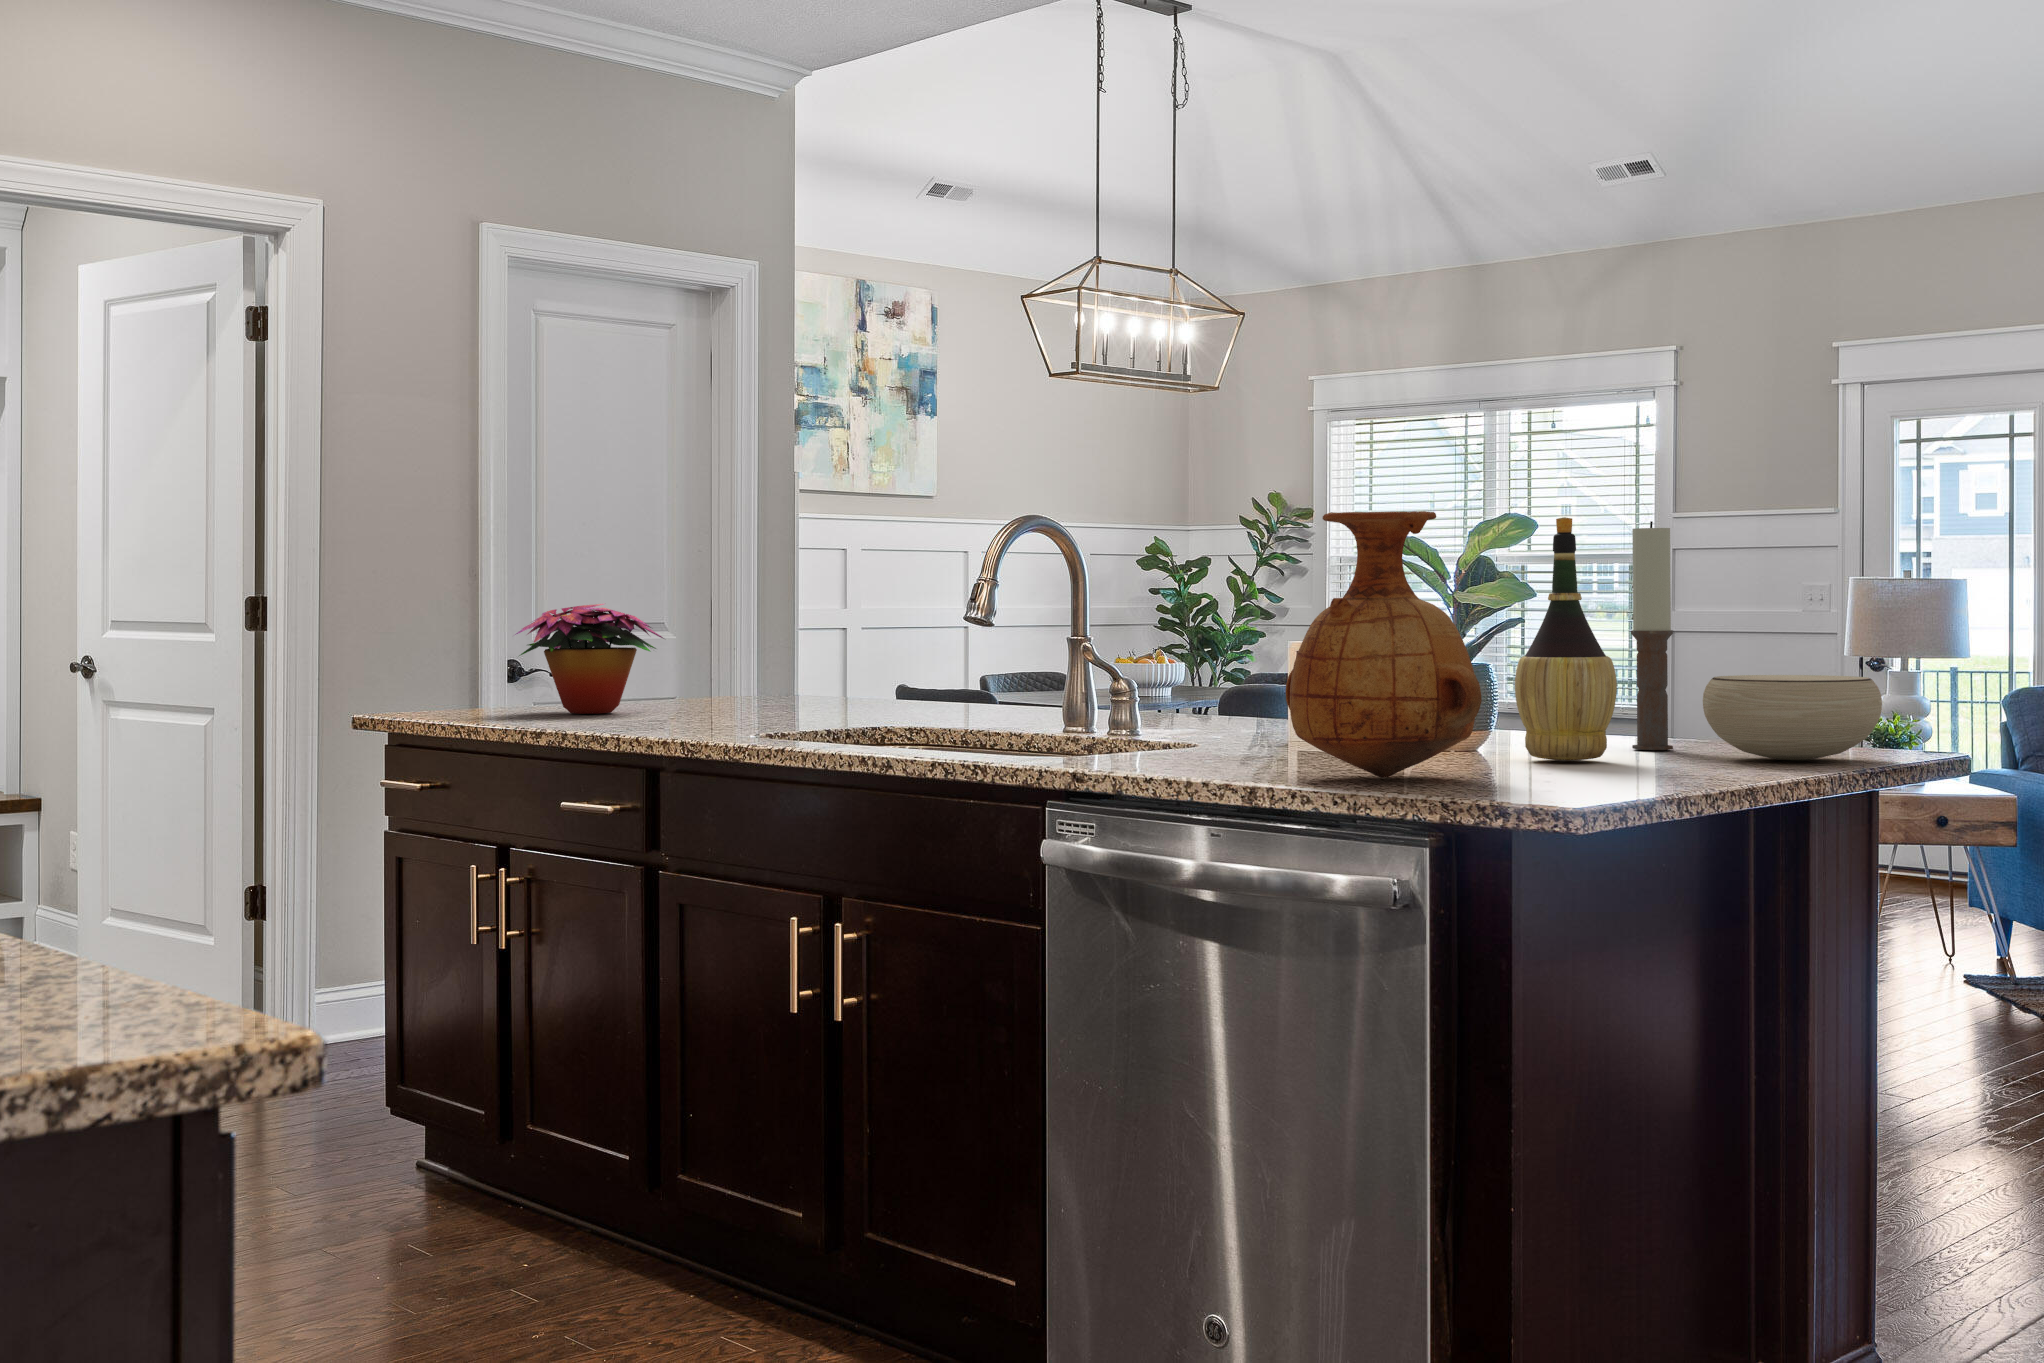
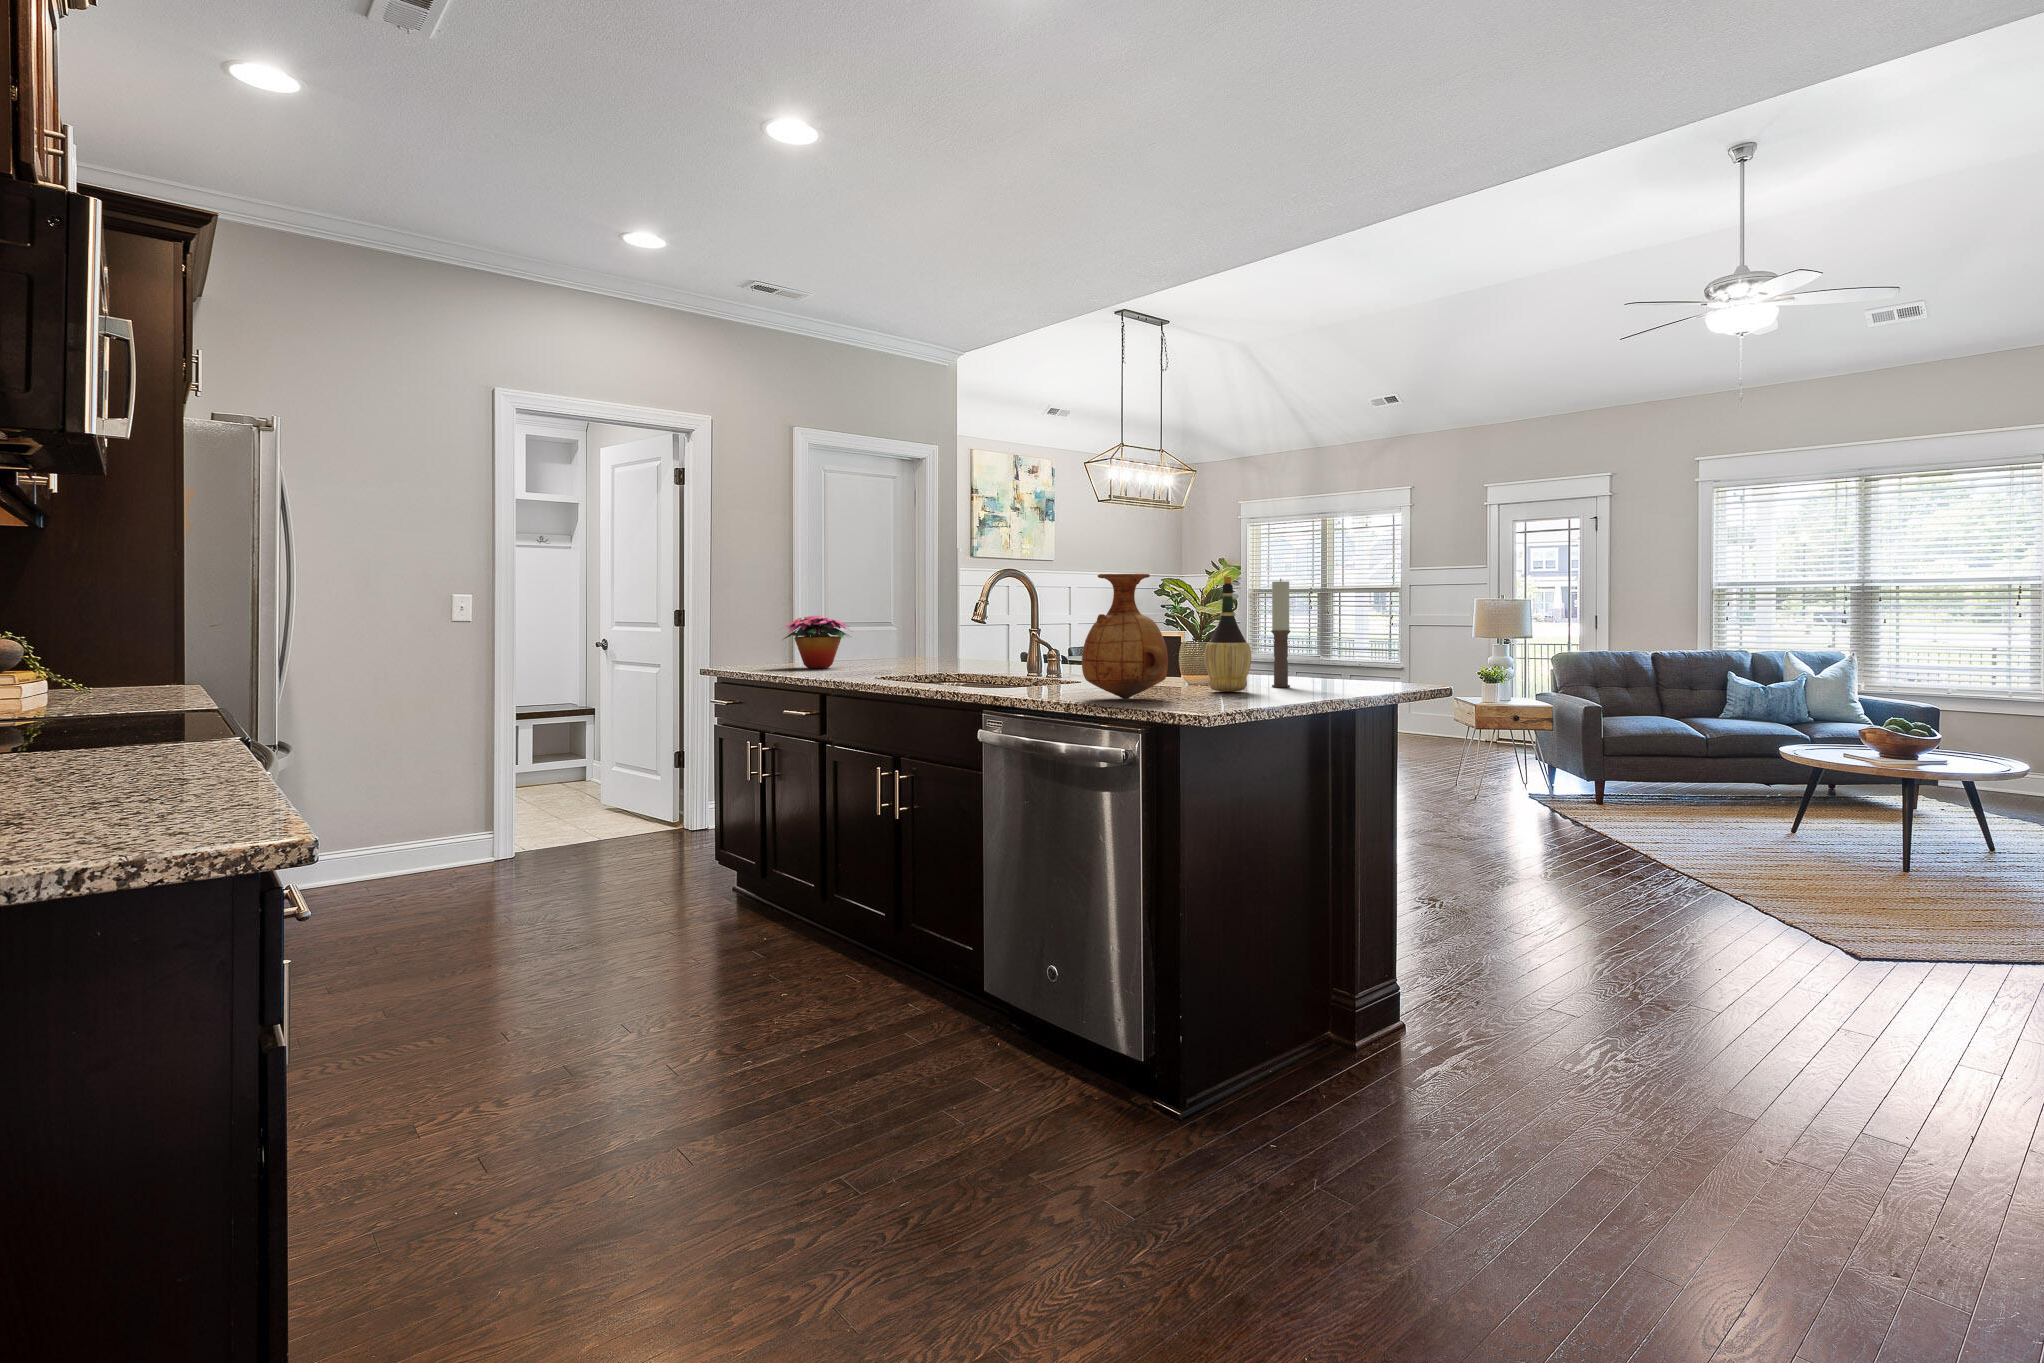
bowl: present [1703,675,1882,760] -> none [1294,652,1374,692]

